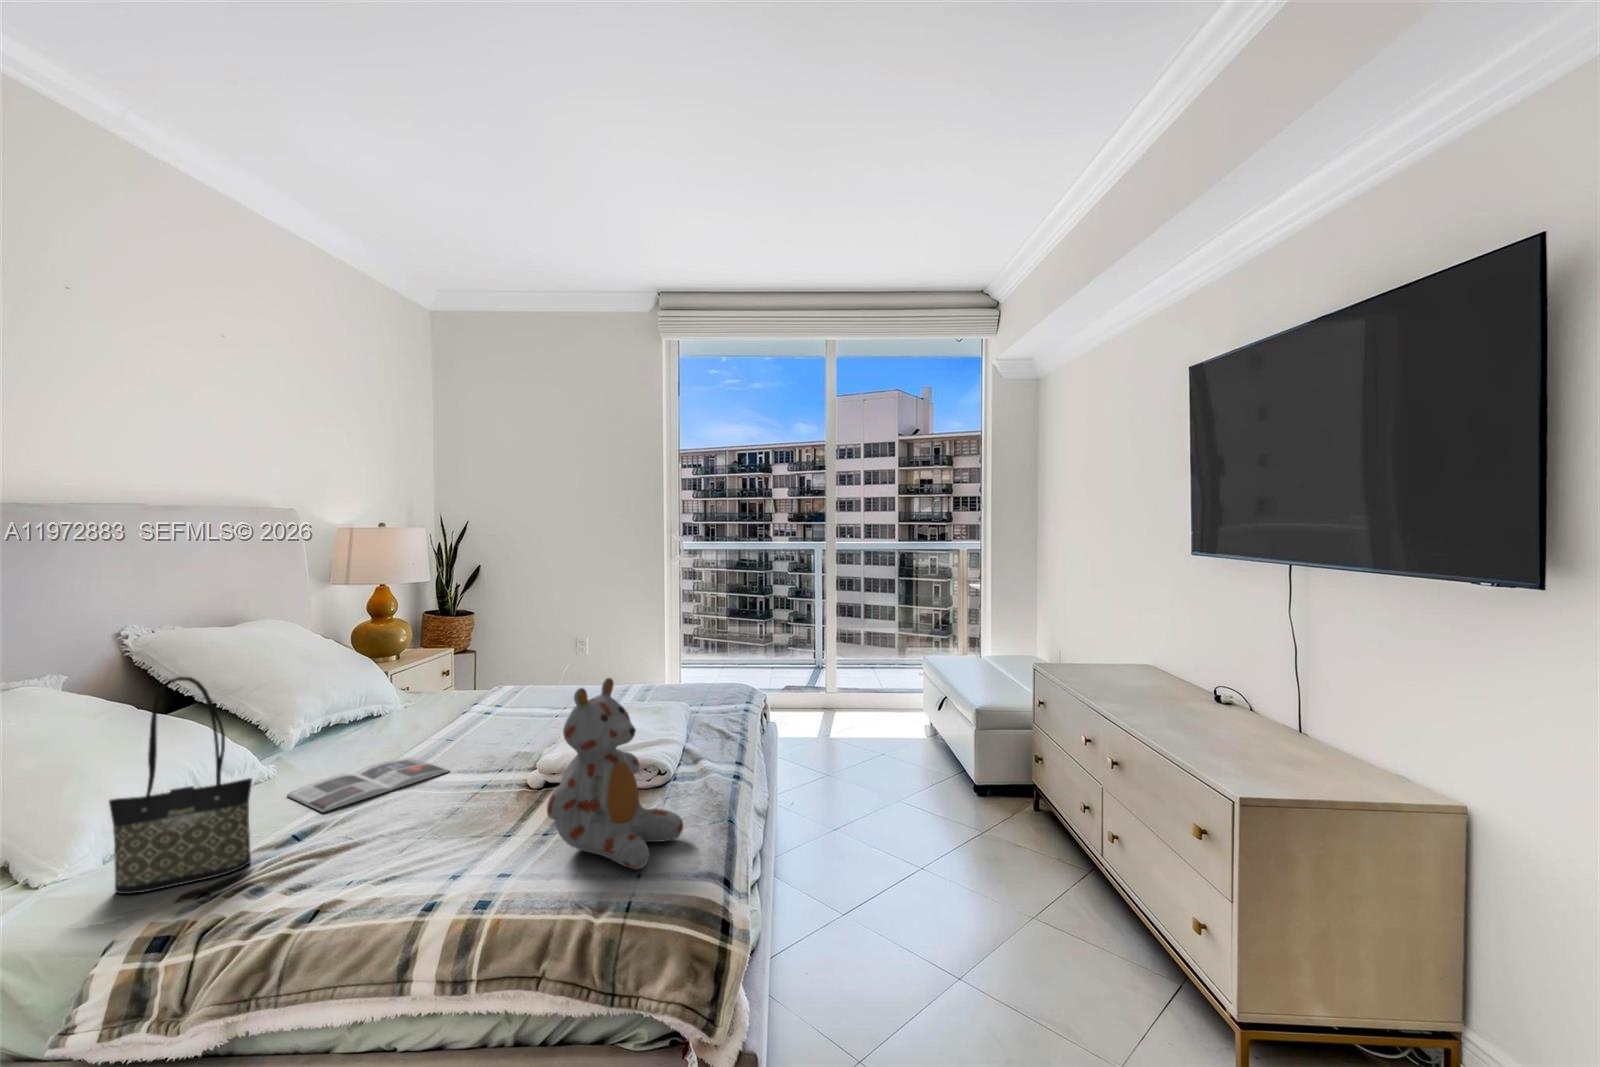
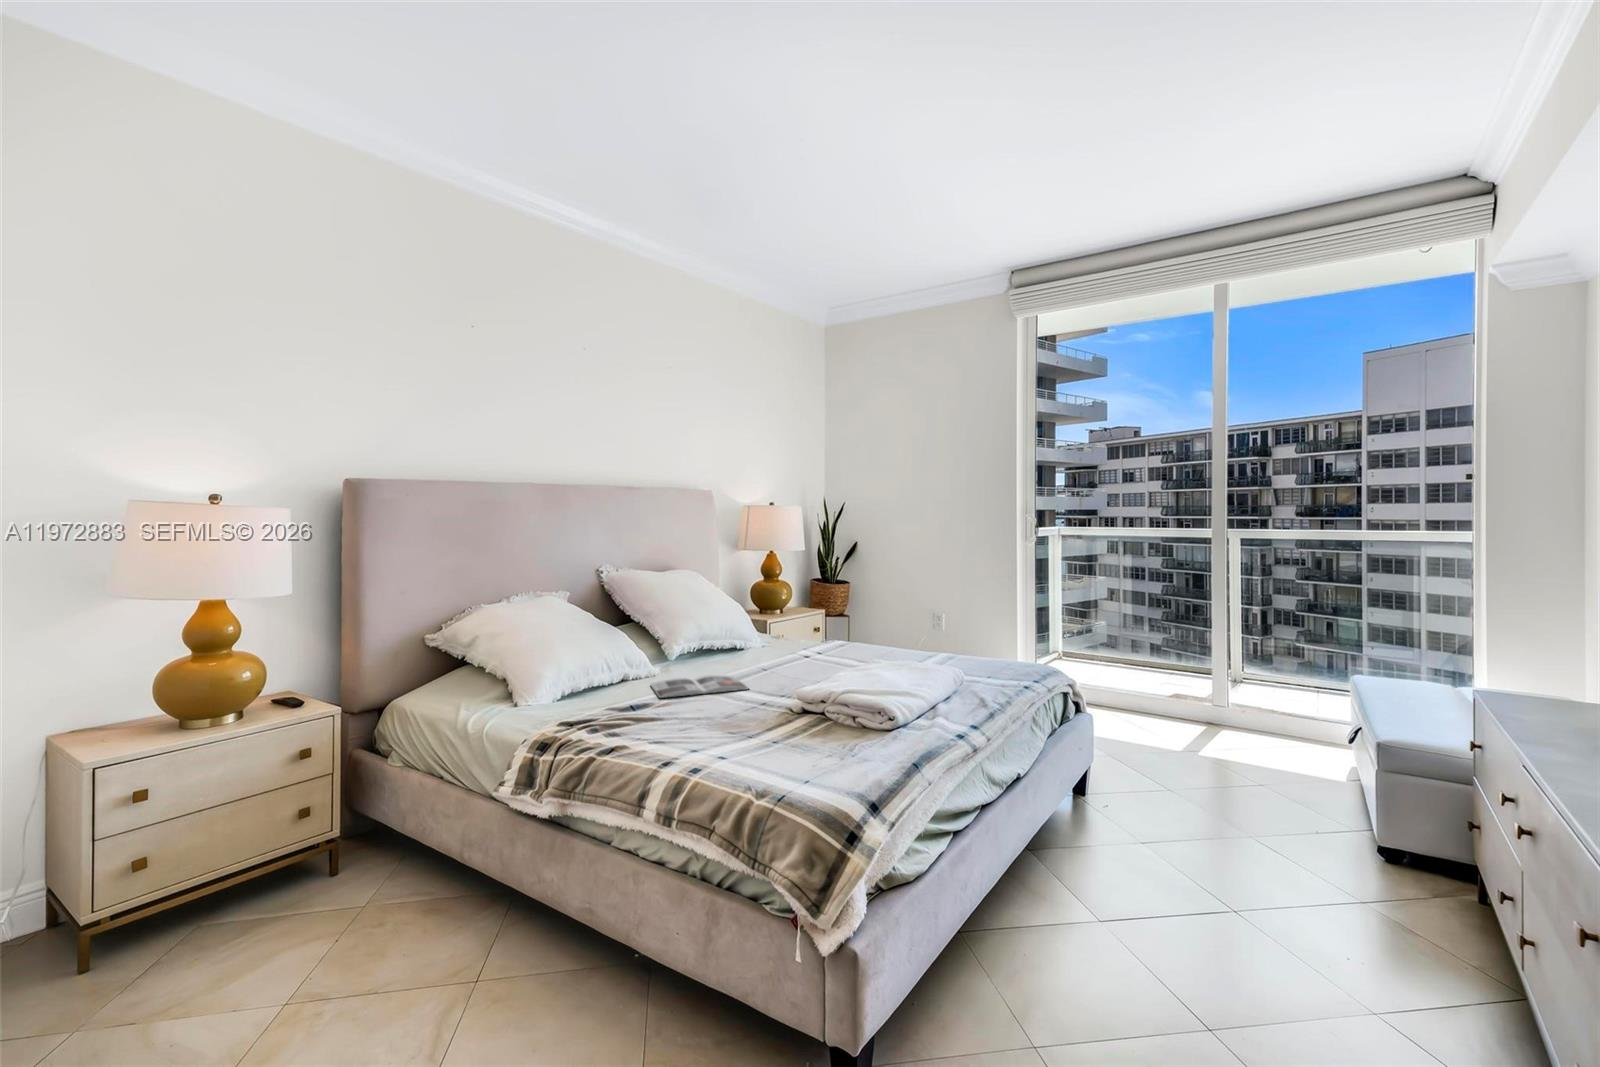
tote bag: present [109,677,252,894] -> none [538,587,606,719]
stuffed bear: present [547,678,683,869] -> none [748,618,864,777]

